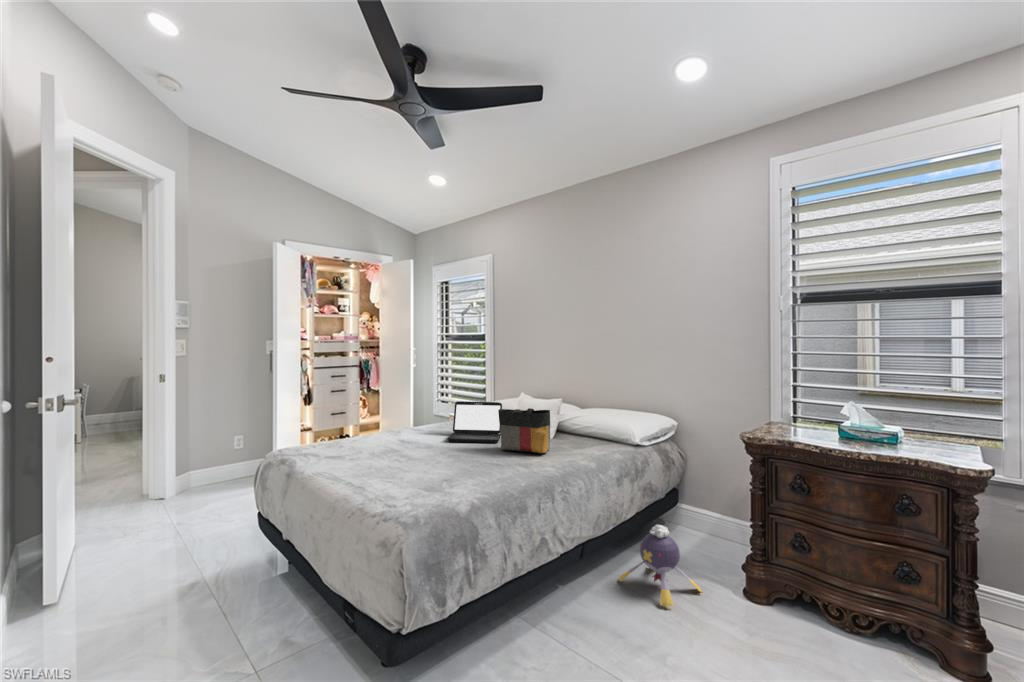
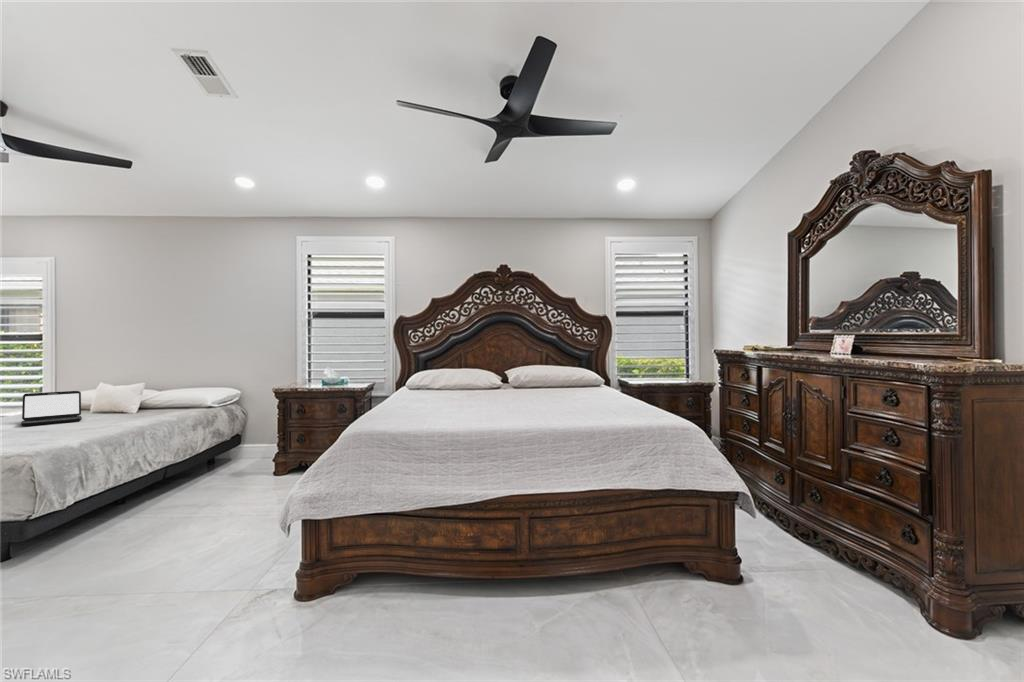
tote bag: present [498,408,550,453] -> none [83,389,136,423]
plush toy: present [618,525,702,609] -> none [194,448,251,489]

